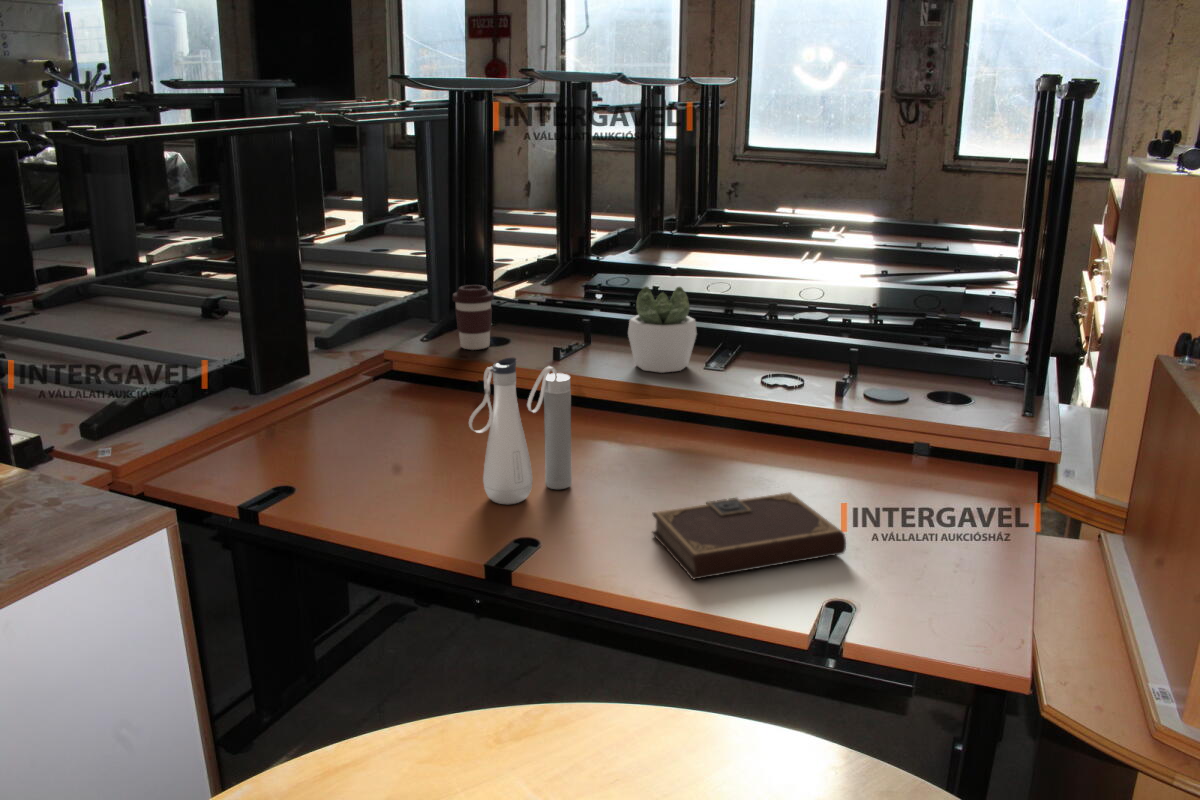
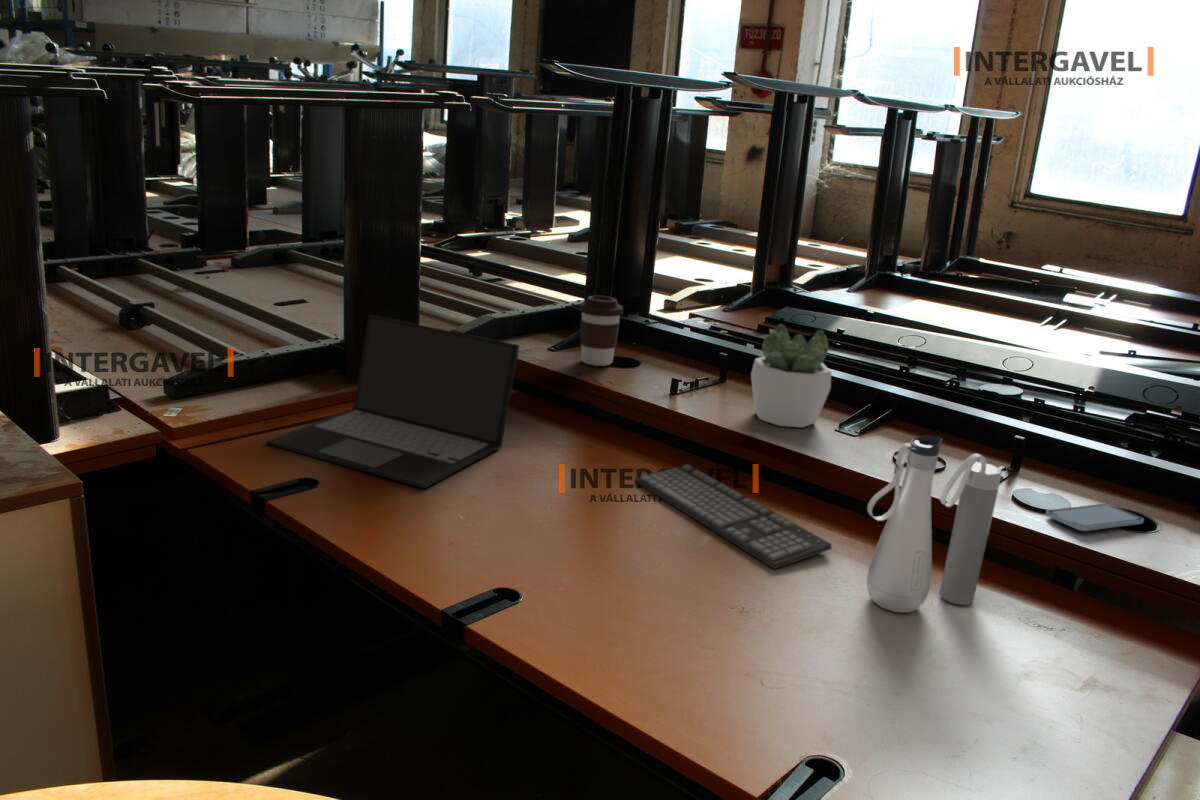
laptop: none [213,333,434,479] -> present [266,315,519,488]
water bottle: present [469,358,572,504] -> present [867,436,1002,613]
smartphone: none [891,387,955,408] -> present [1046,504,1144,531]
keyboard: none [564,417,748,482] -> present [635,464,831,569]
notebook: present [652,492,846,579] -> none [653,592,880,704]

